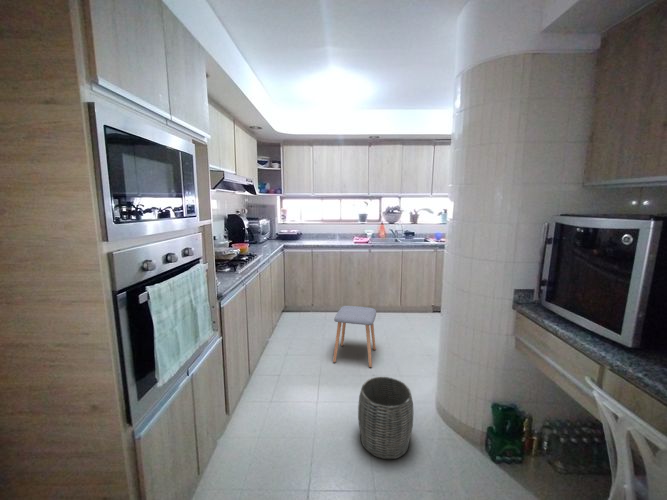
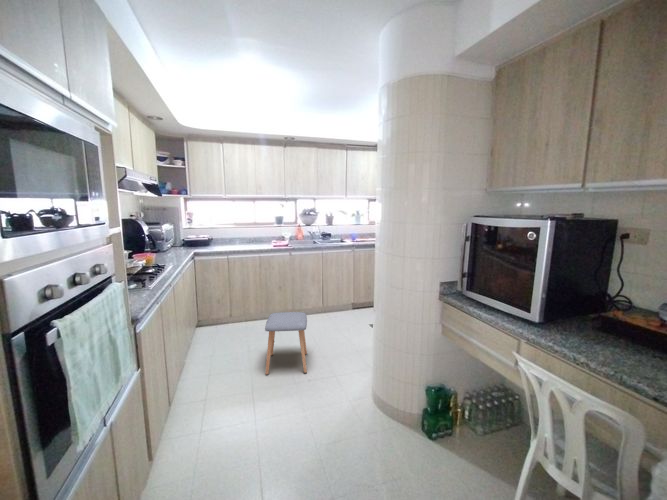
woven basket: present [358,377,414,459] -> none [307,381,362,464]

